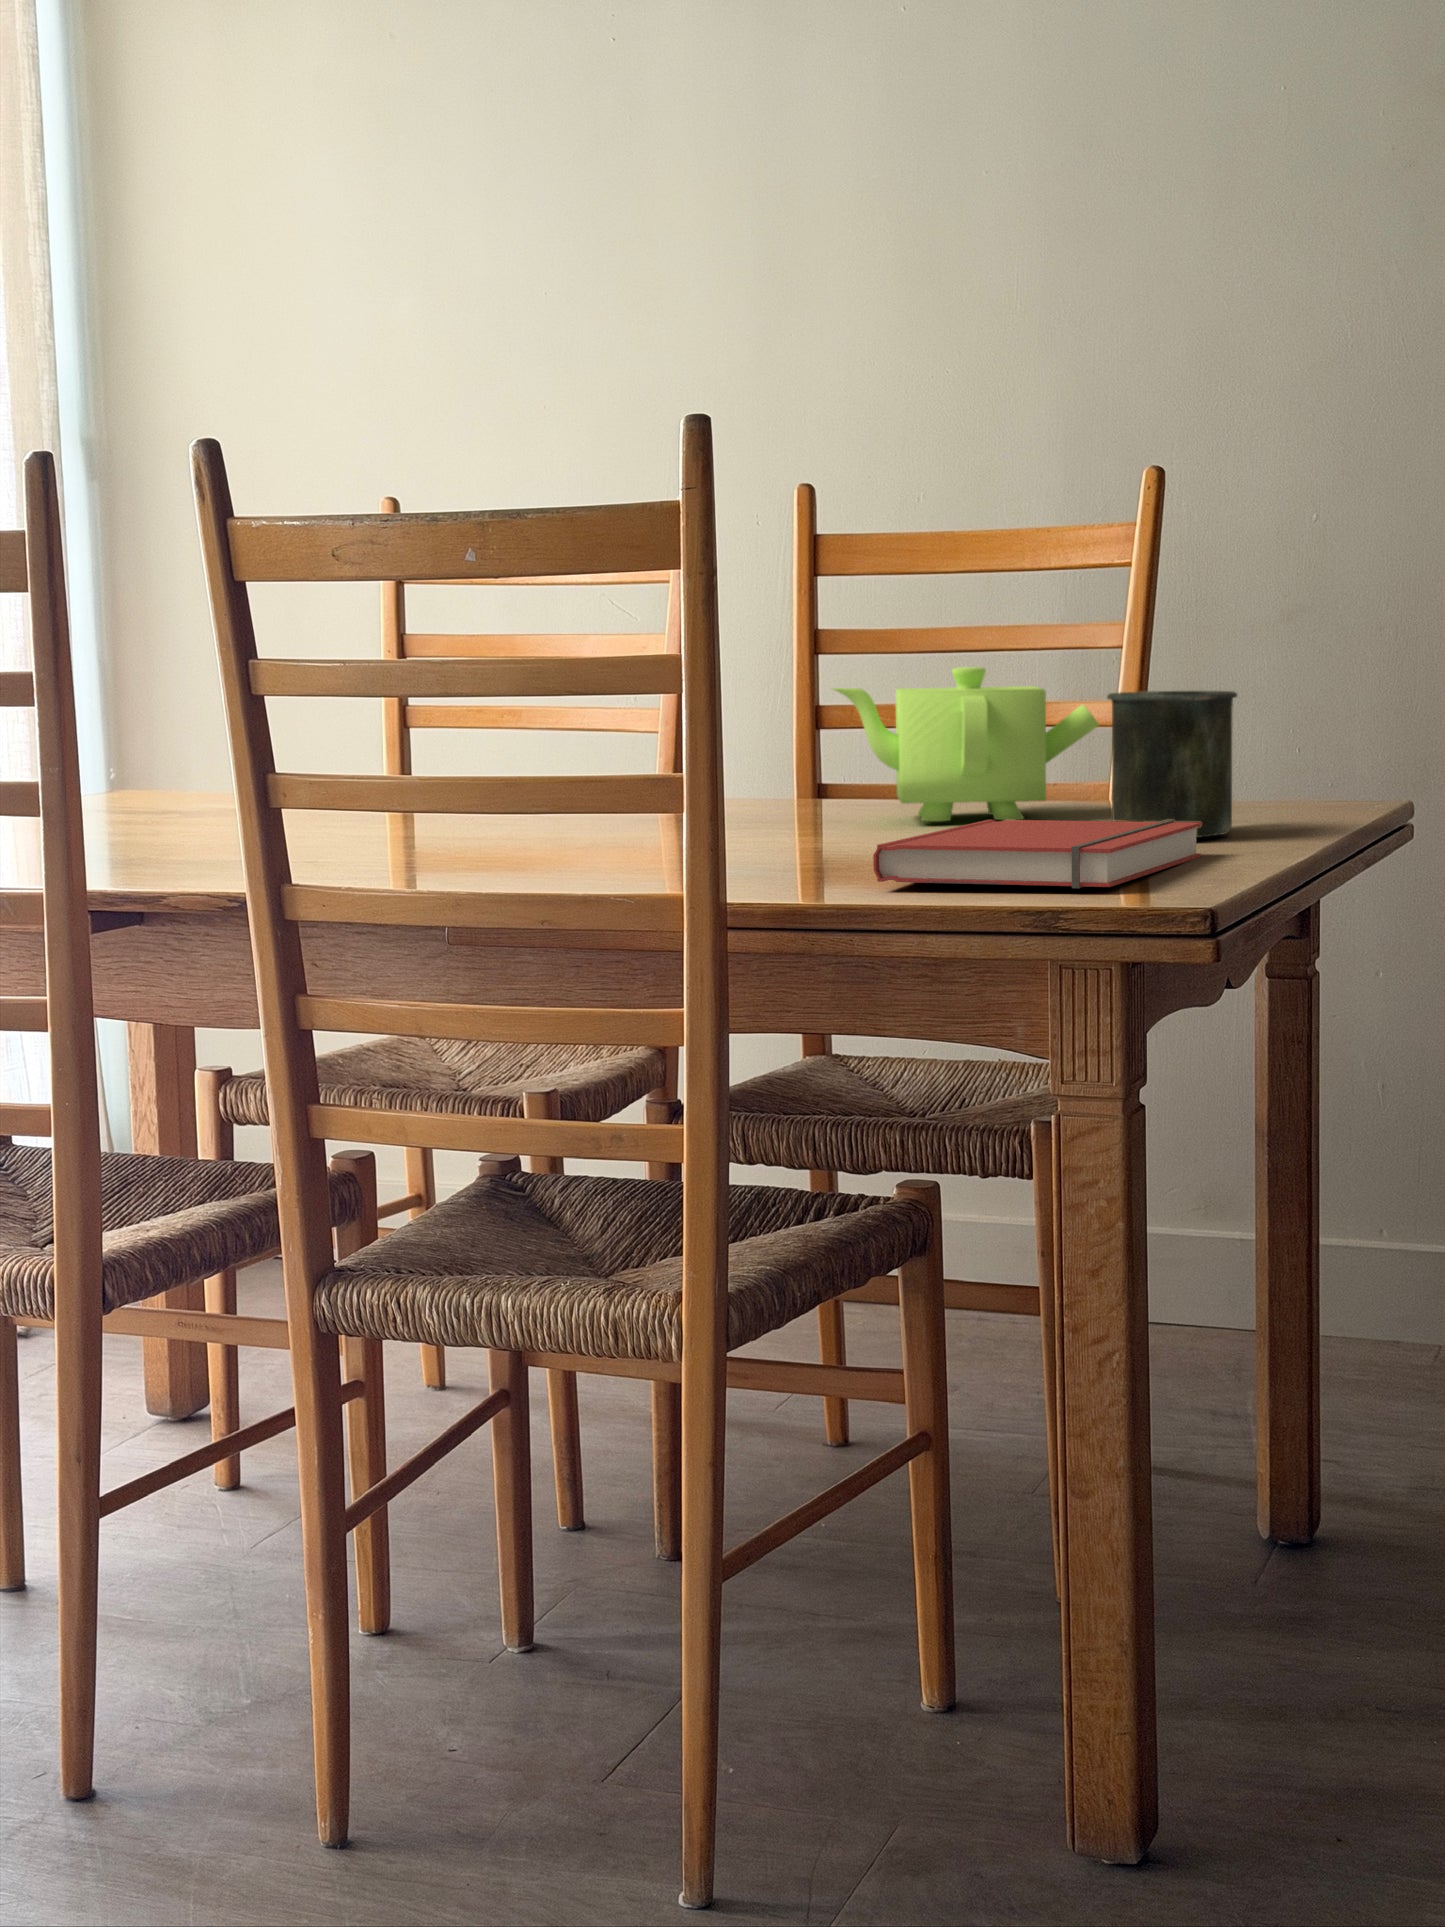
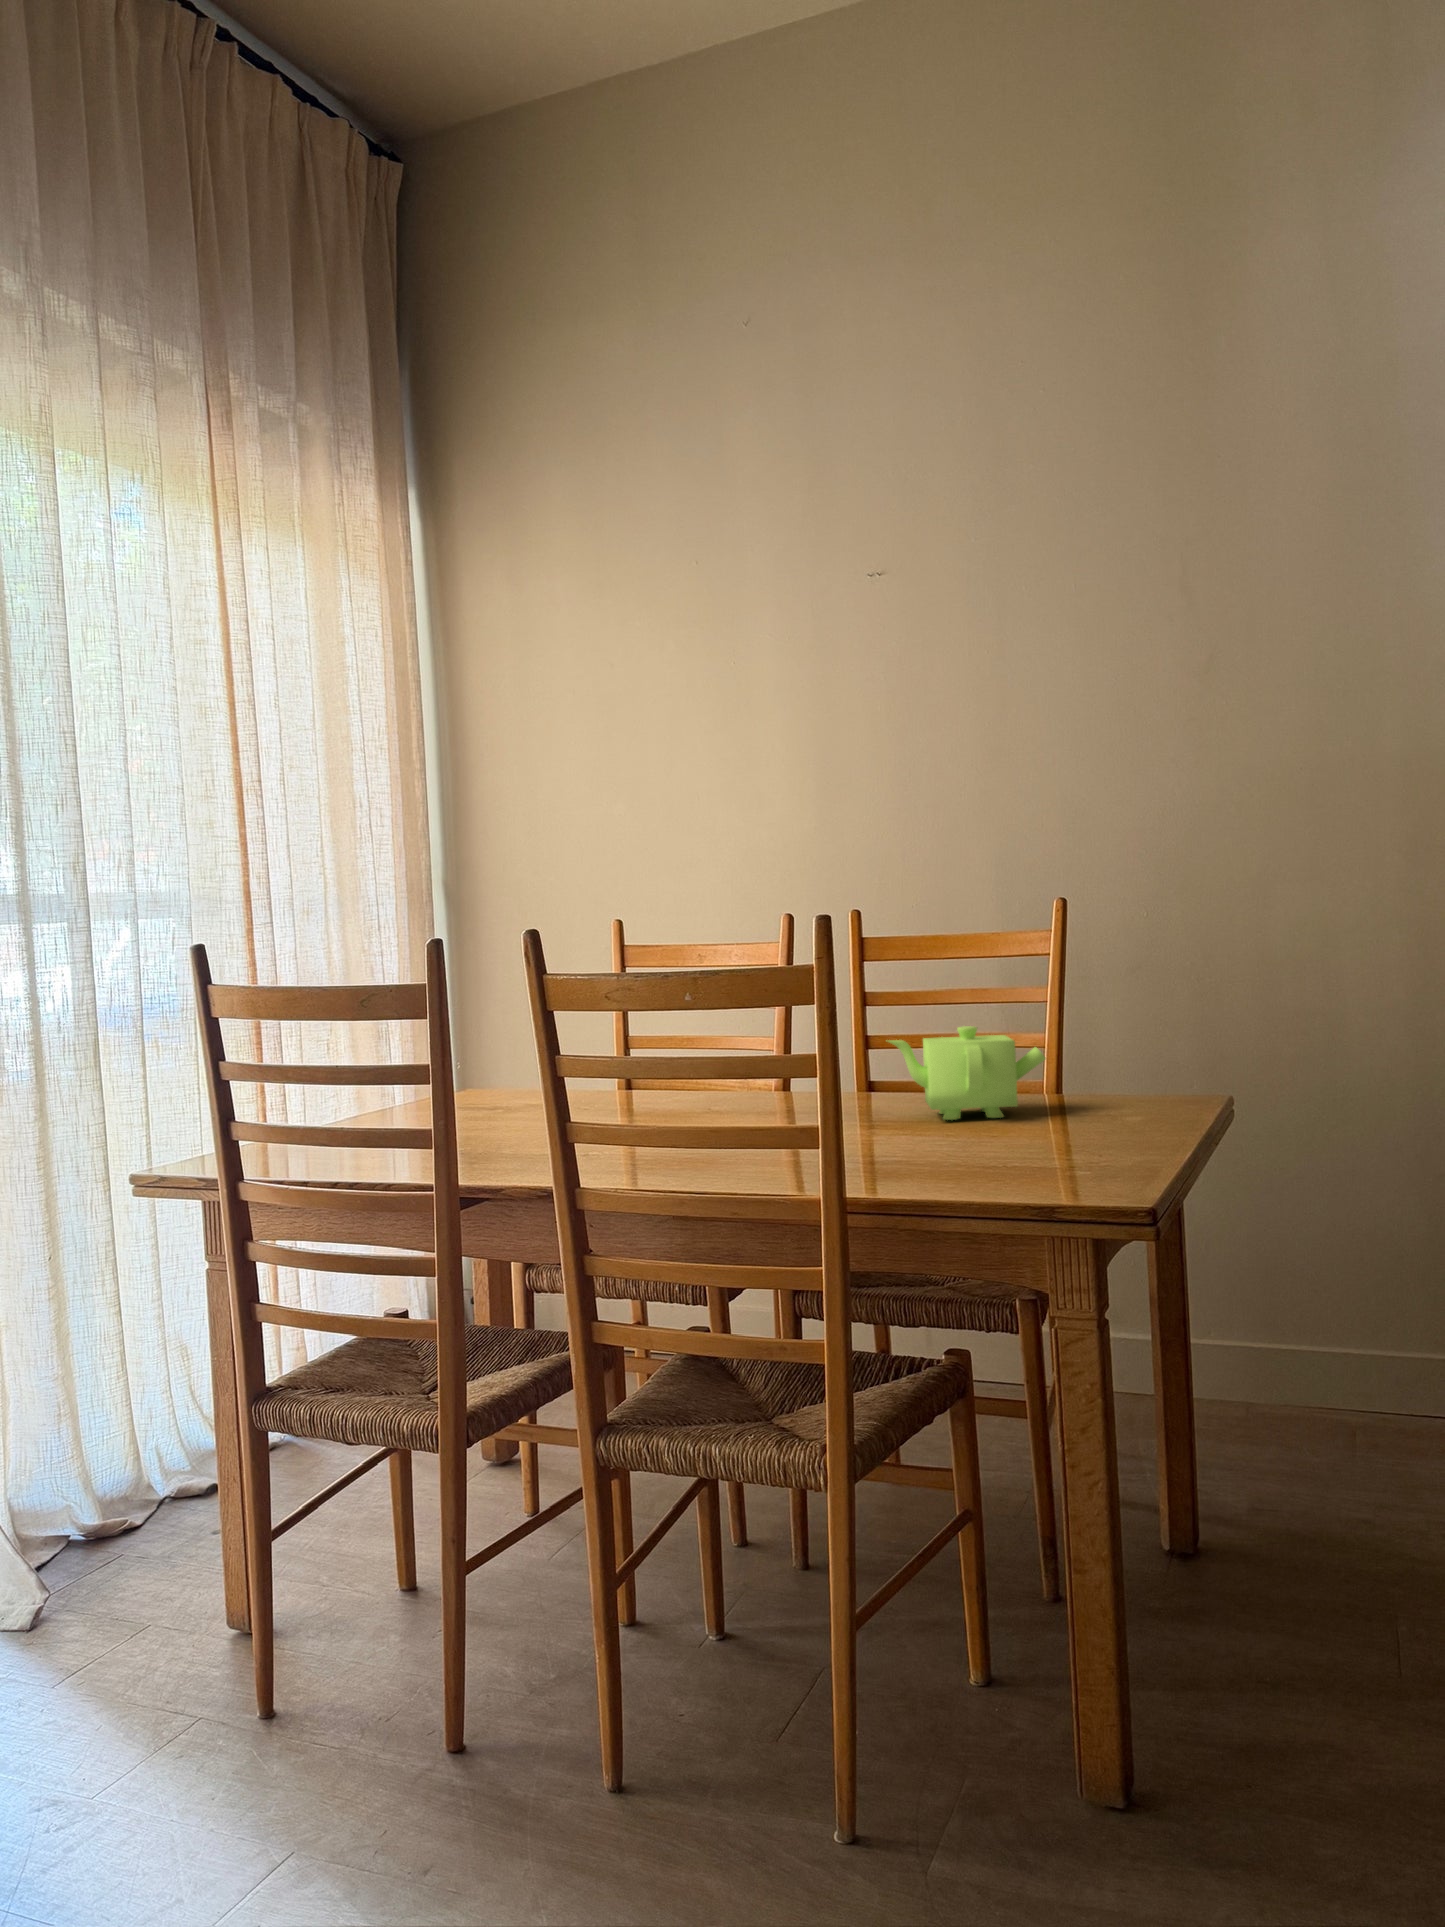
mug: present [1107,691,1237,838] -> none [1058,1045,1138,1137]
book: present [873,820,1201,888] -> none [933,1130,1126,1189]

